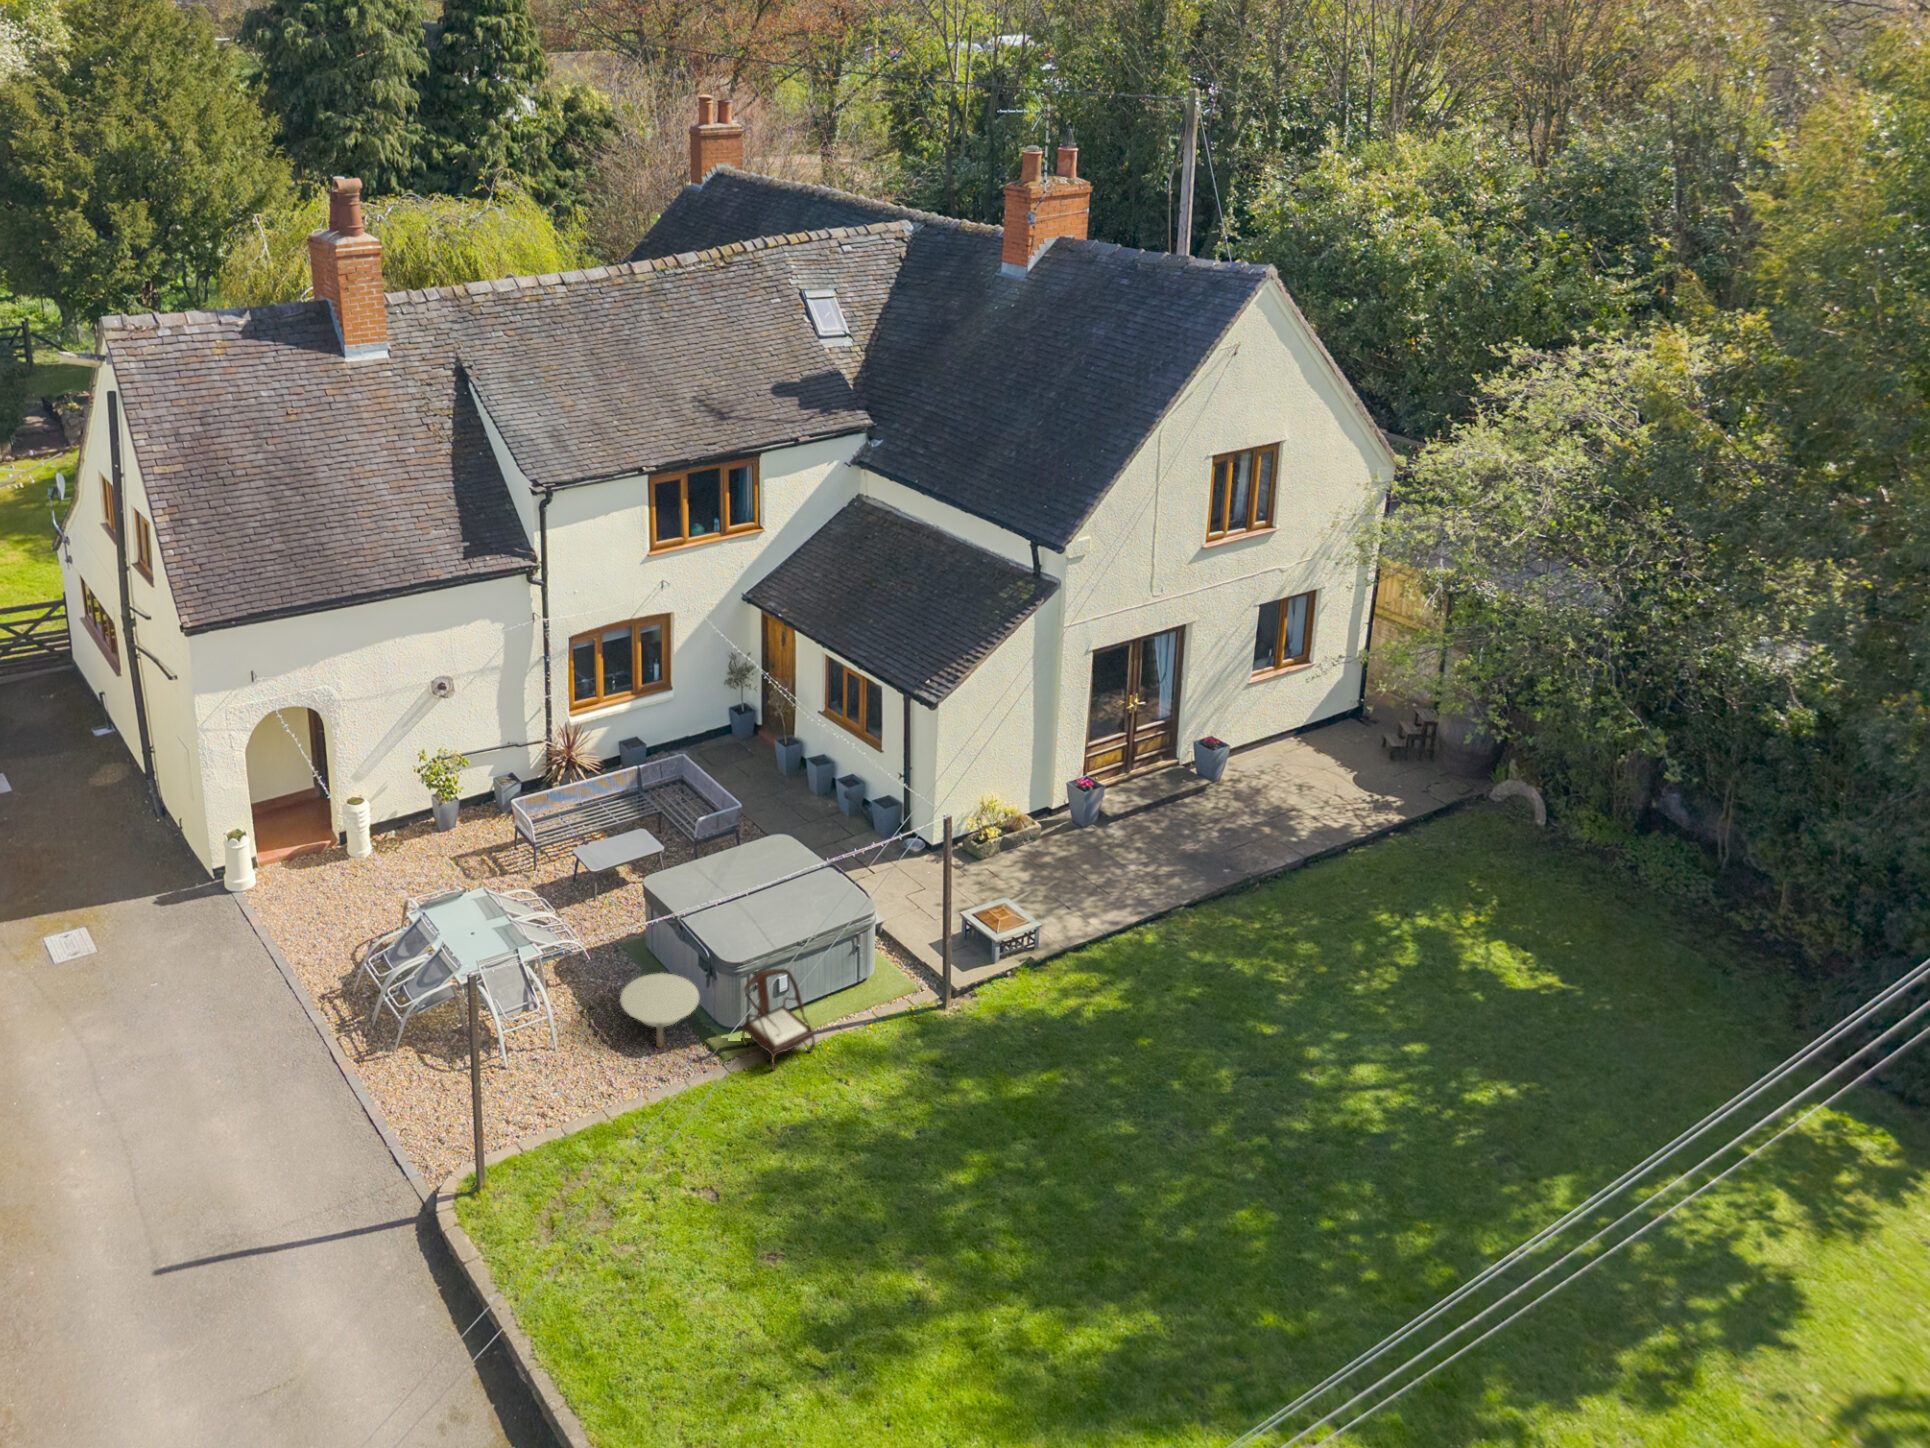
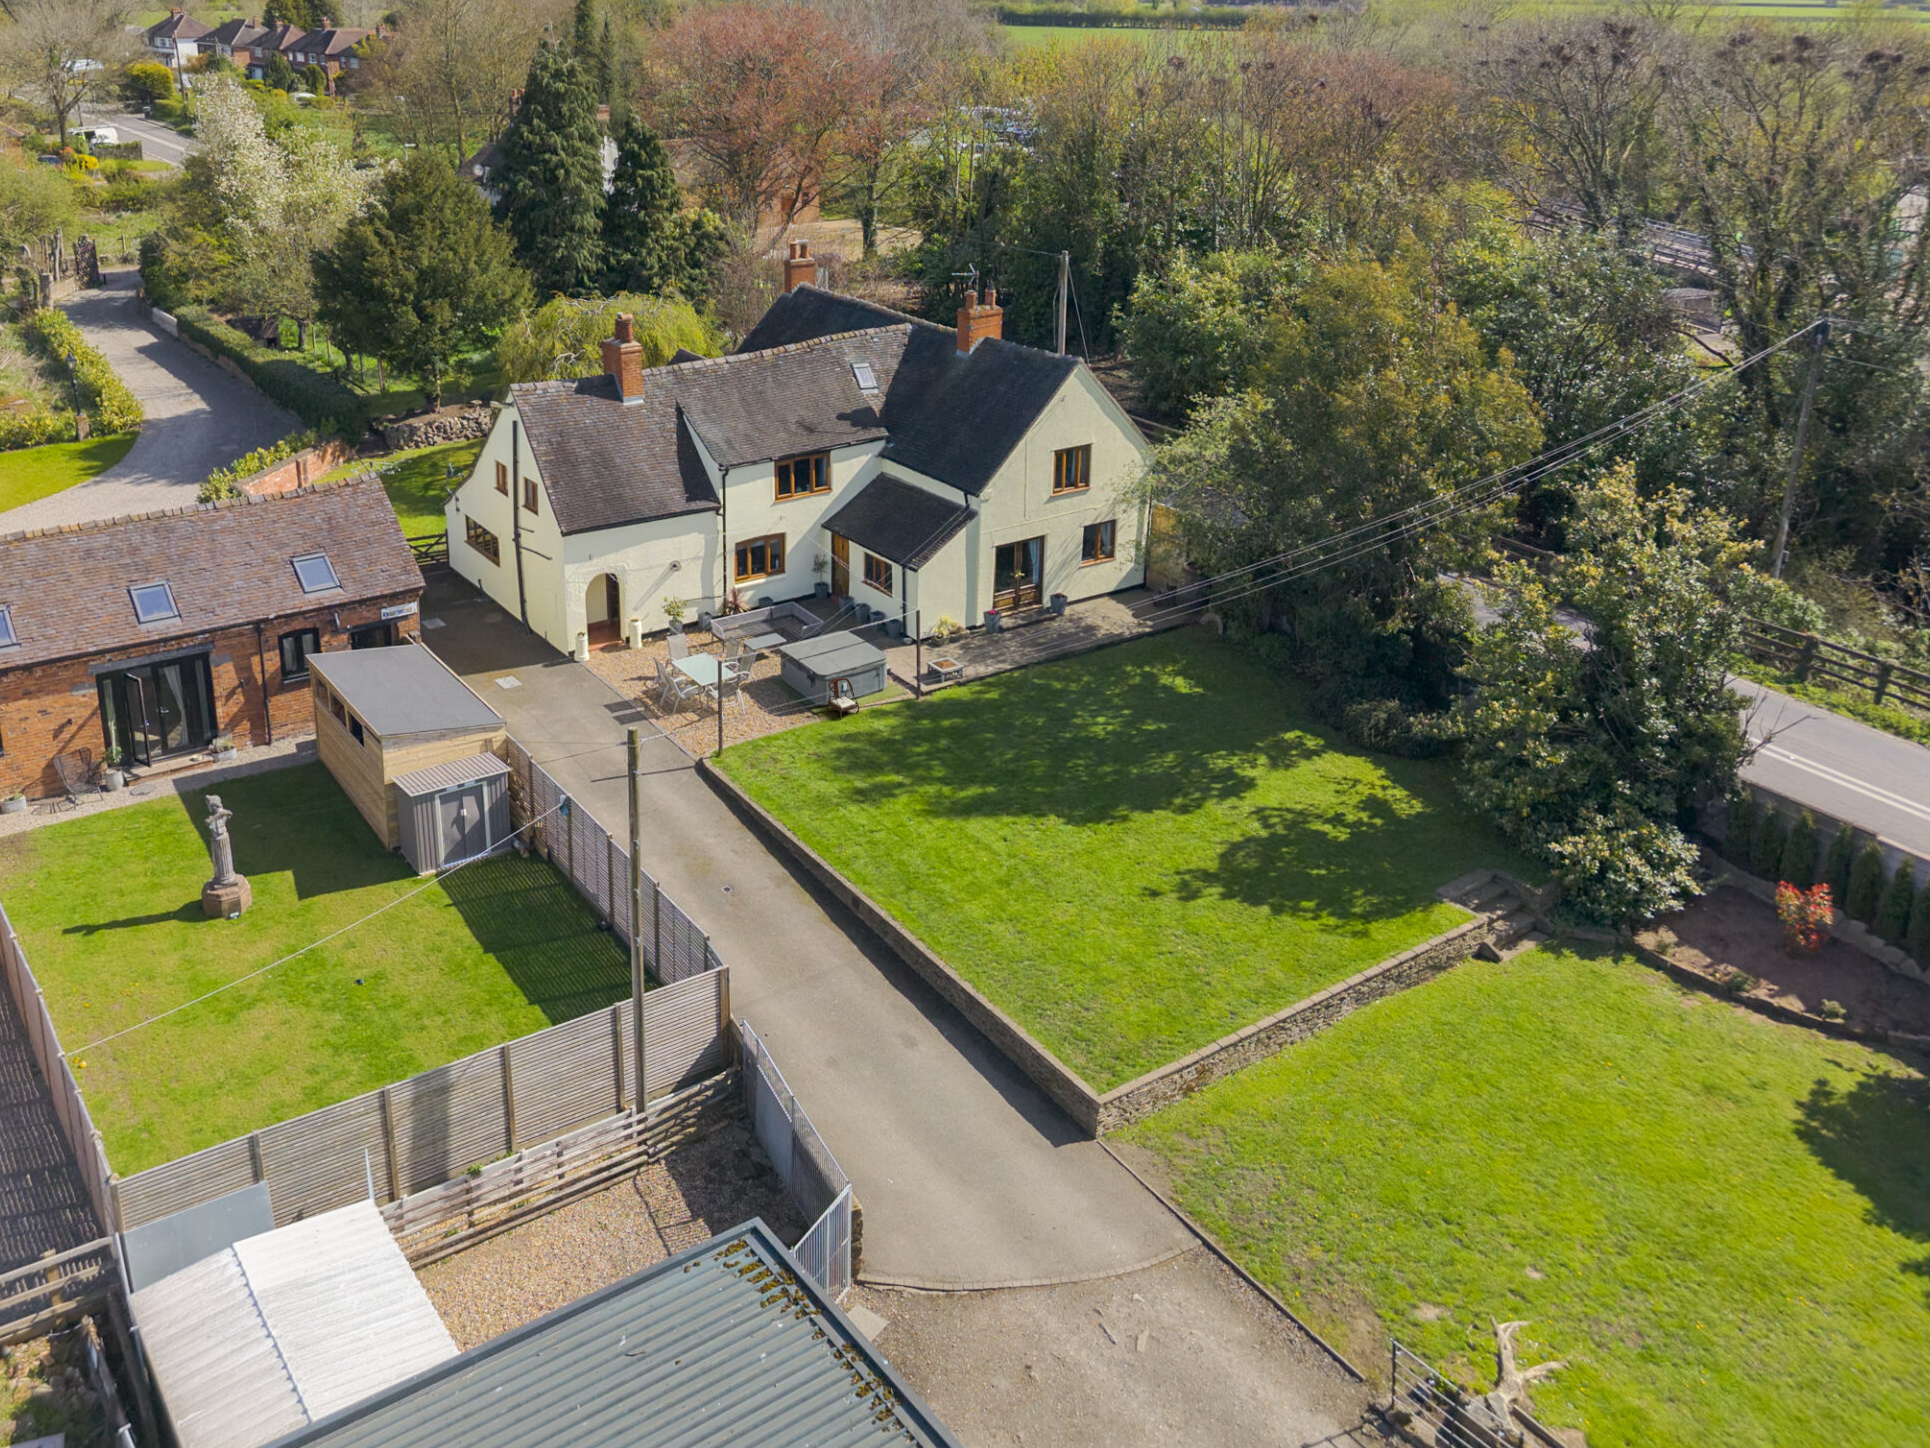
round table: present [620,973,699,1048] -> none [772,685,808,713]

